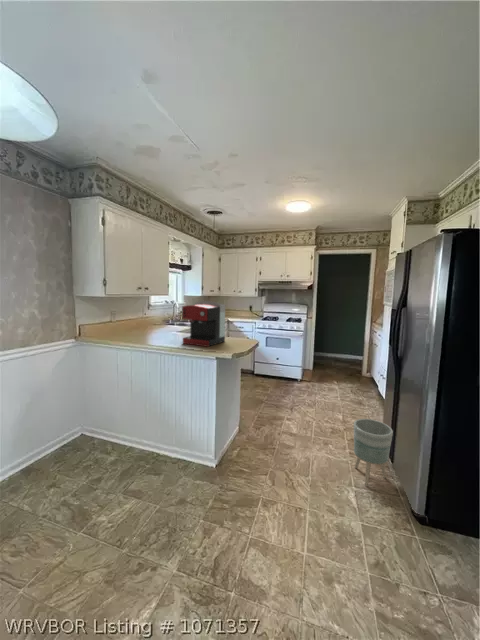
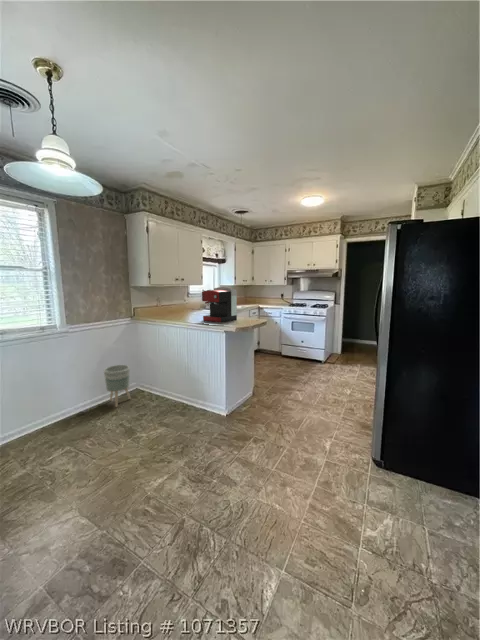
planter: present [354,419,393,486] -> present [104,365,130,407]

